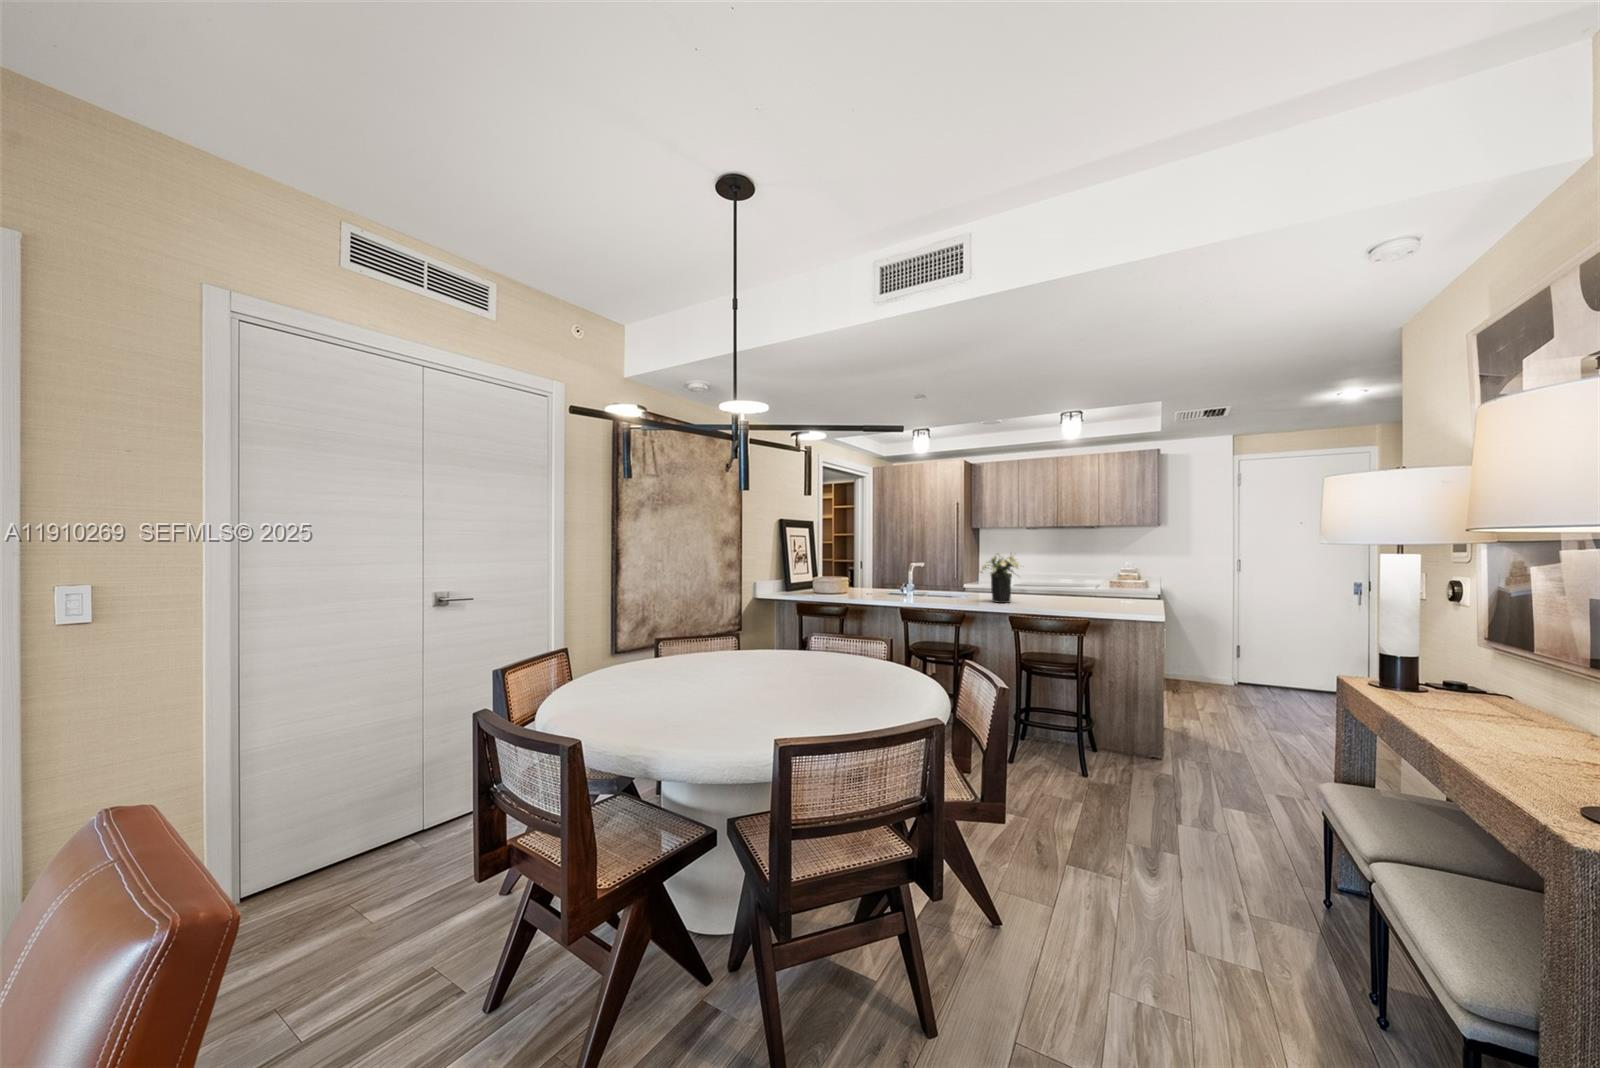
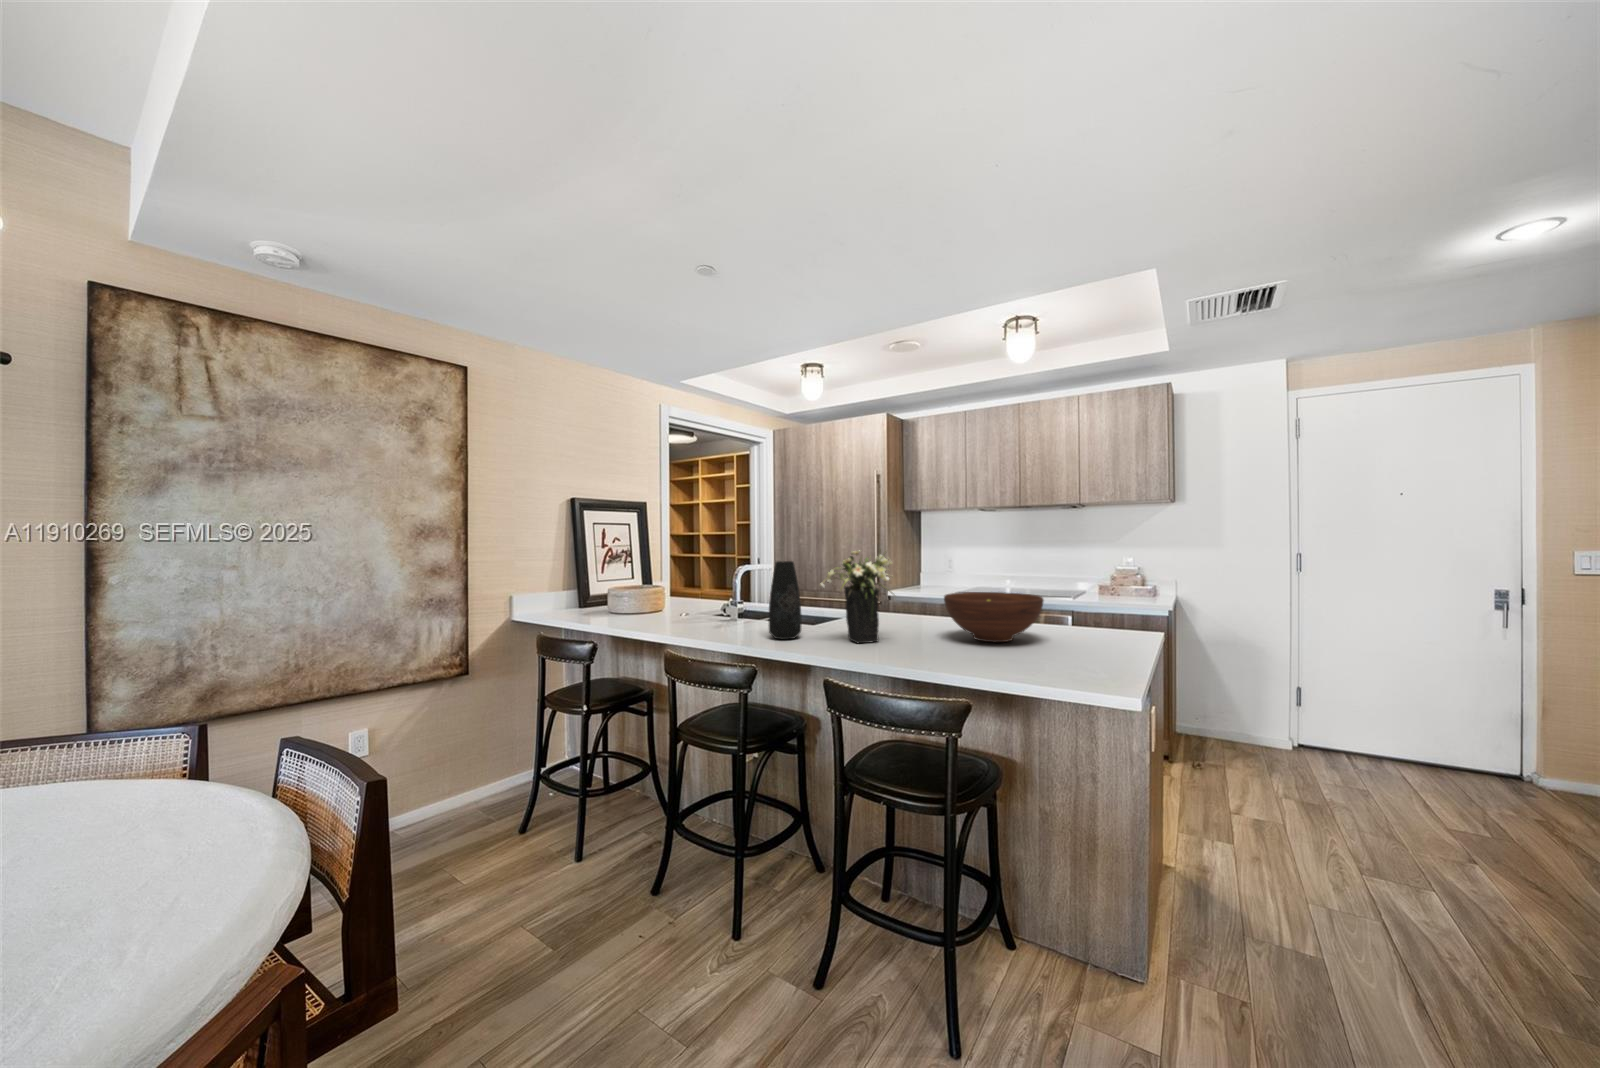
vase: none [945,559,964,602] -> present [769,561,802,639]
fruit bowl: none [1044,577,1101,603] -> present [944,592,1044,642]

